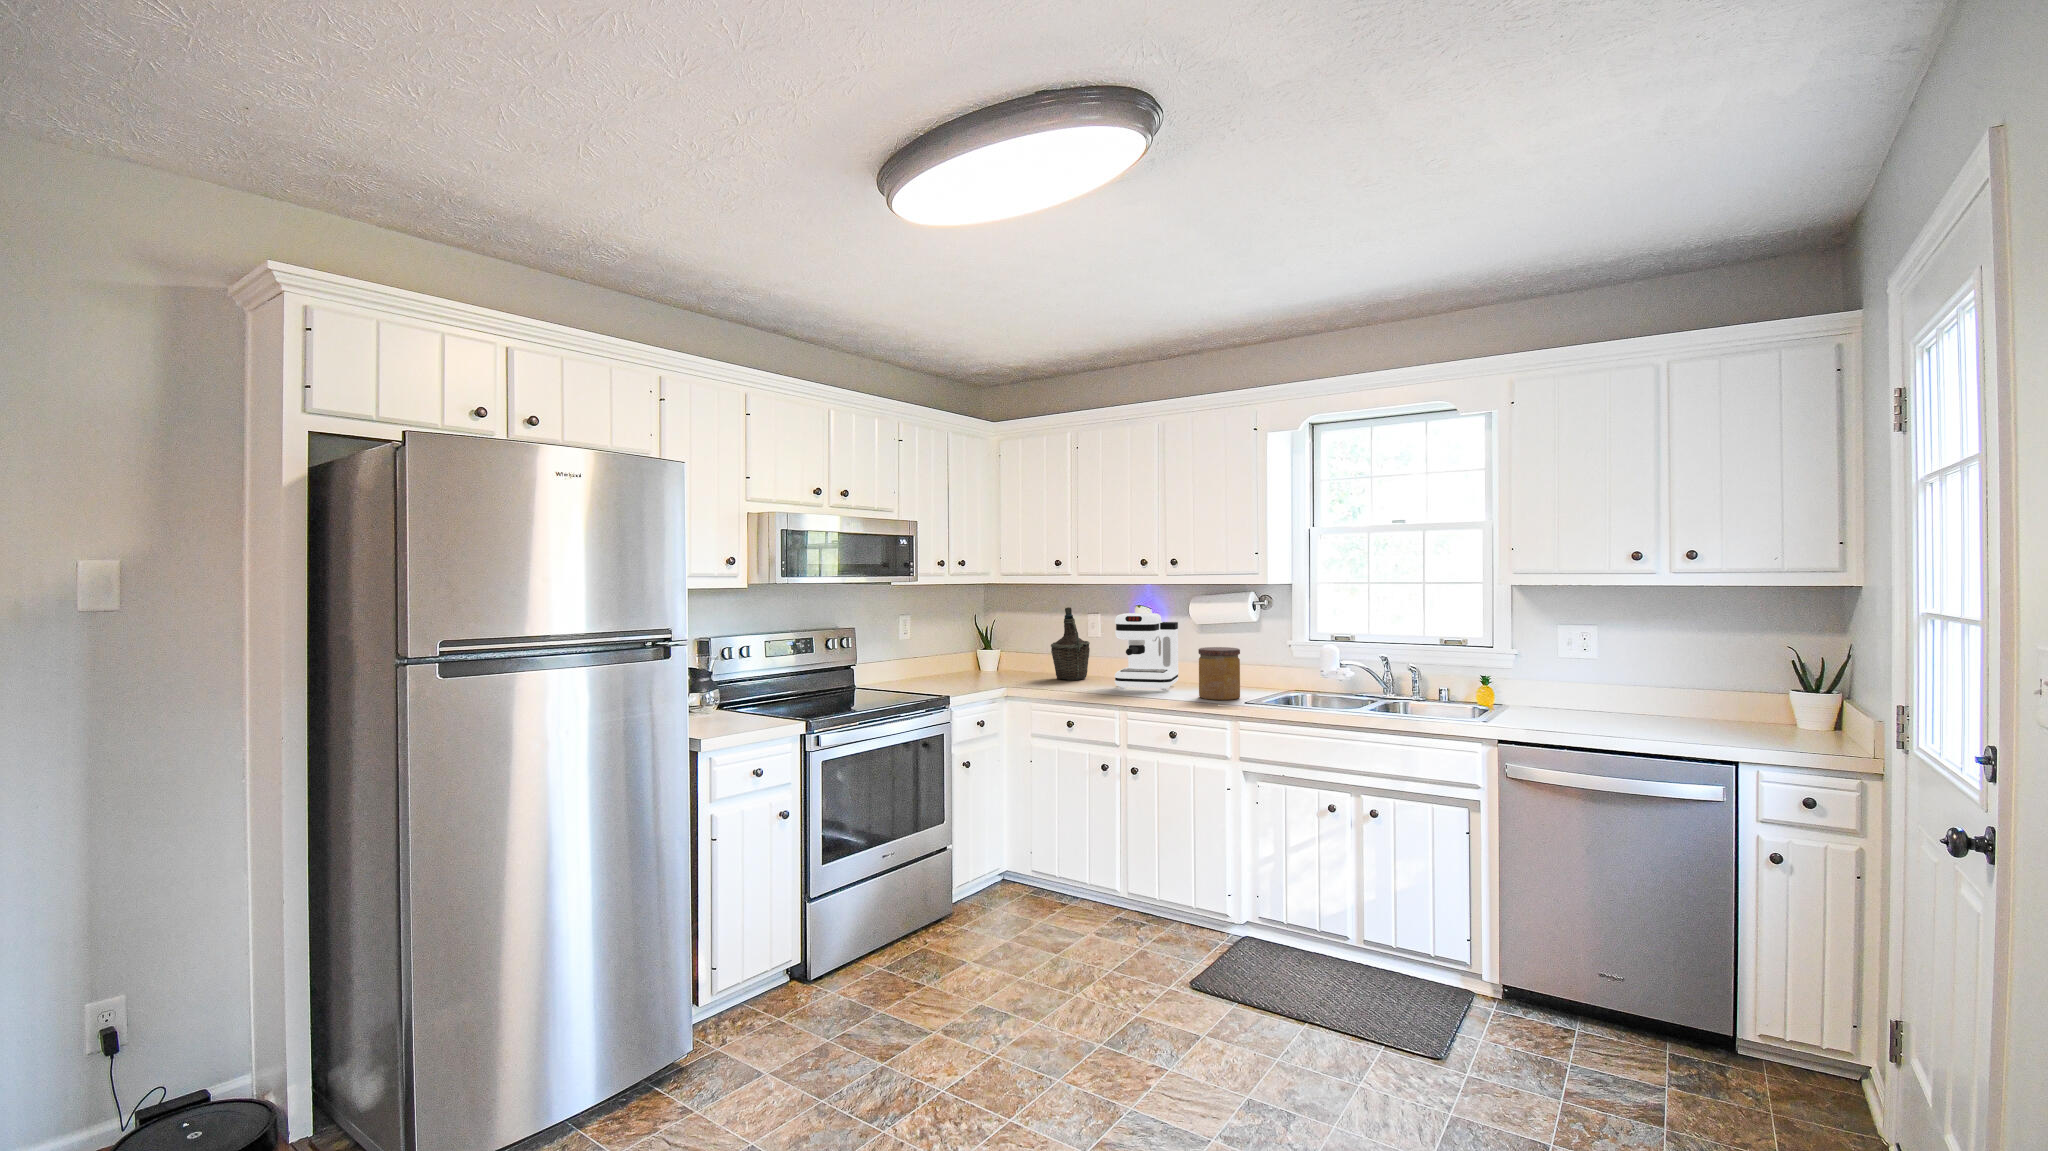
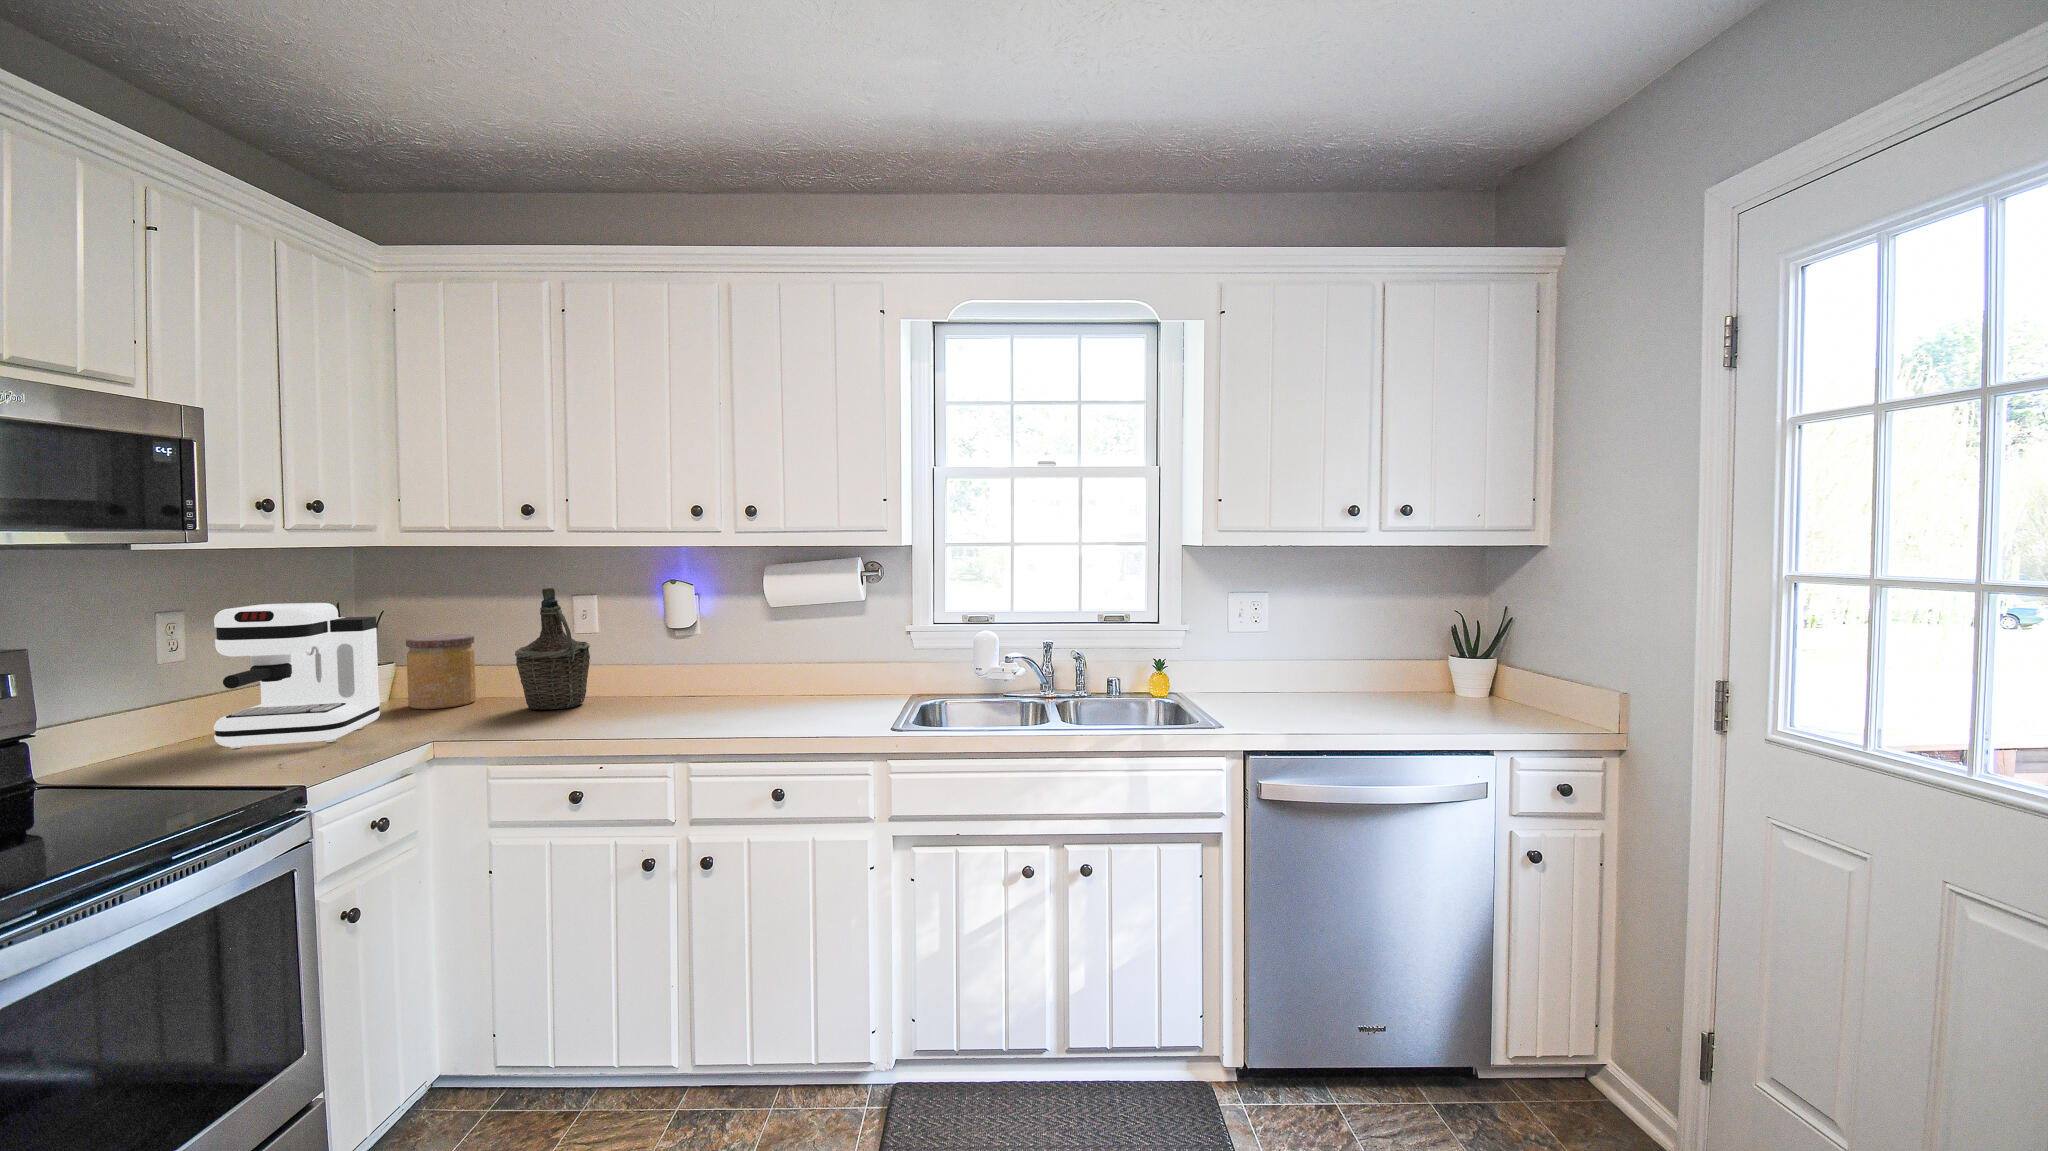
coffee maker: present [1115,613,1178,690] -> present [214,603,380,749]
jar: present [1198,647,1240,700] -> present [406,634,476,709]

